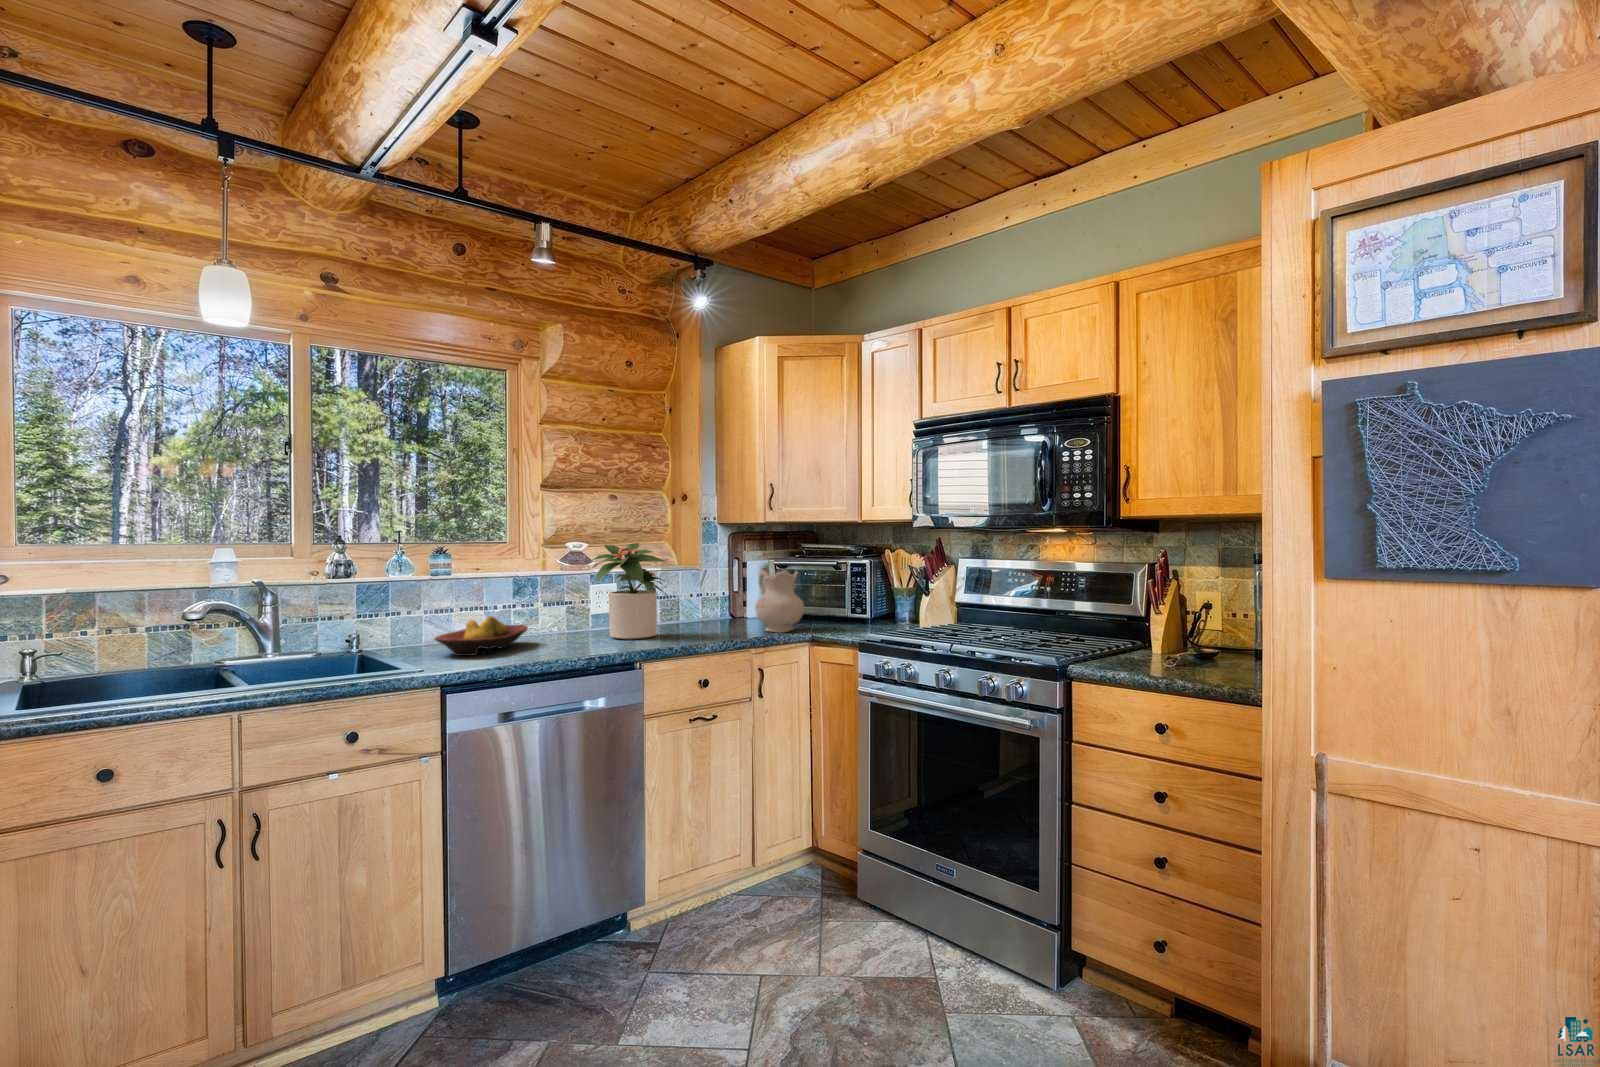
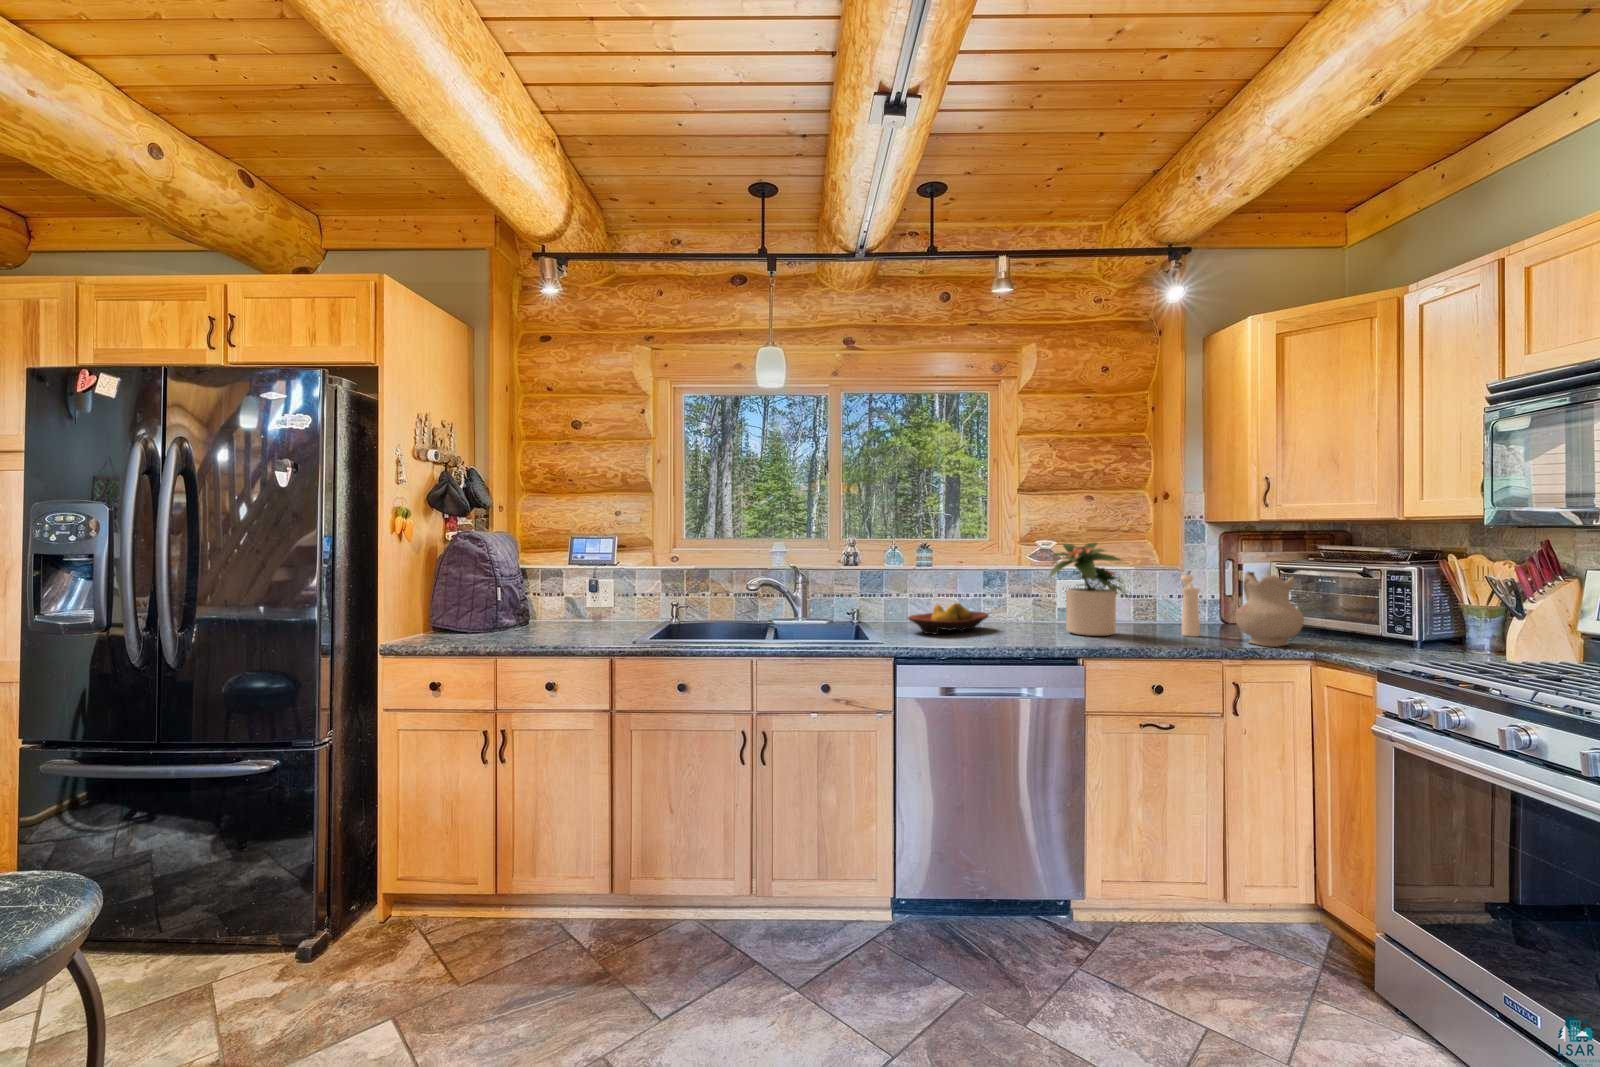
pepper mill: none [706,573,725,630] -> present [1181,575,1200,637]

